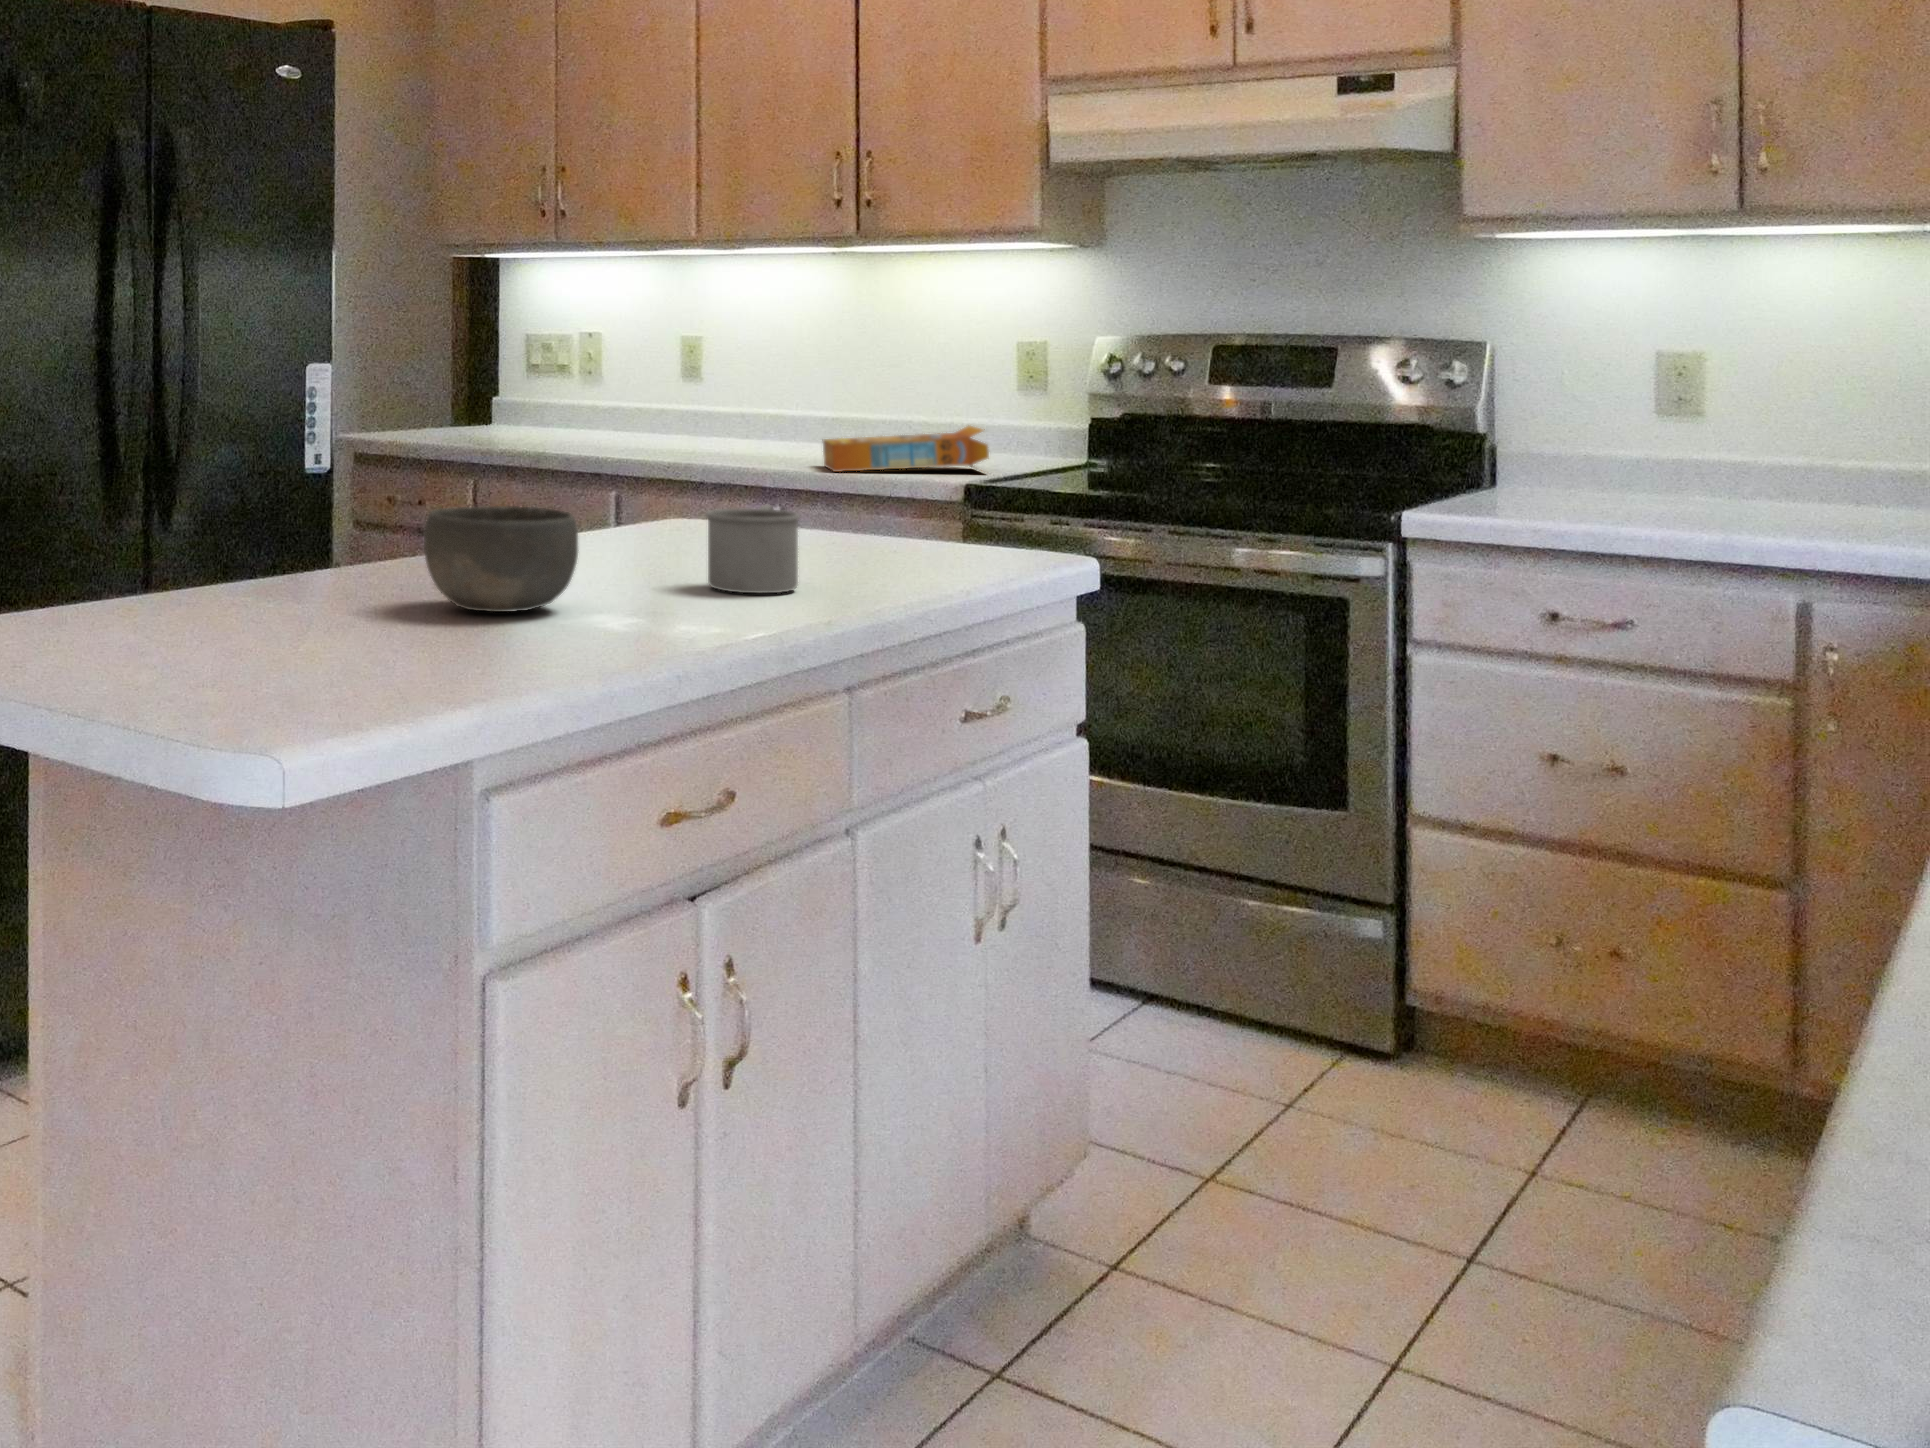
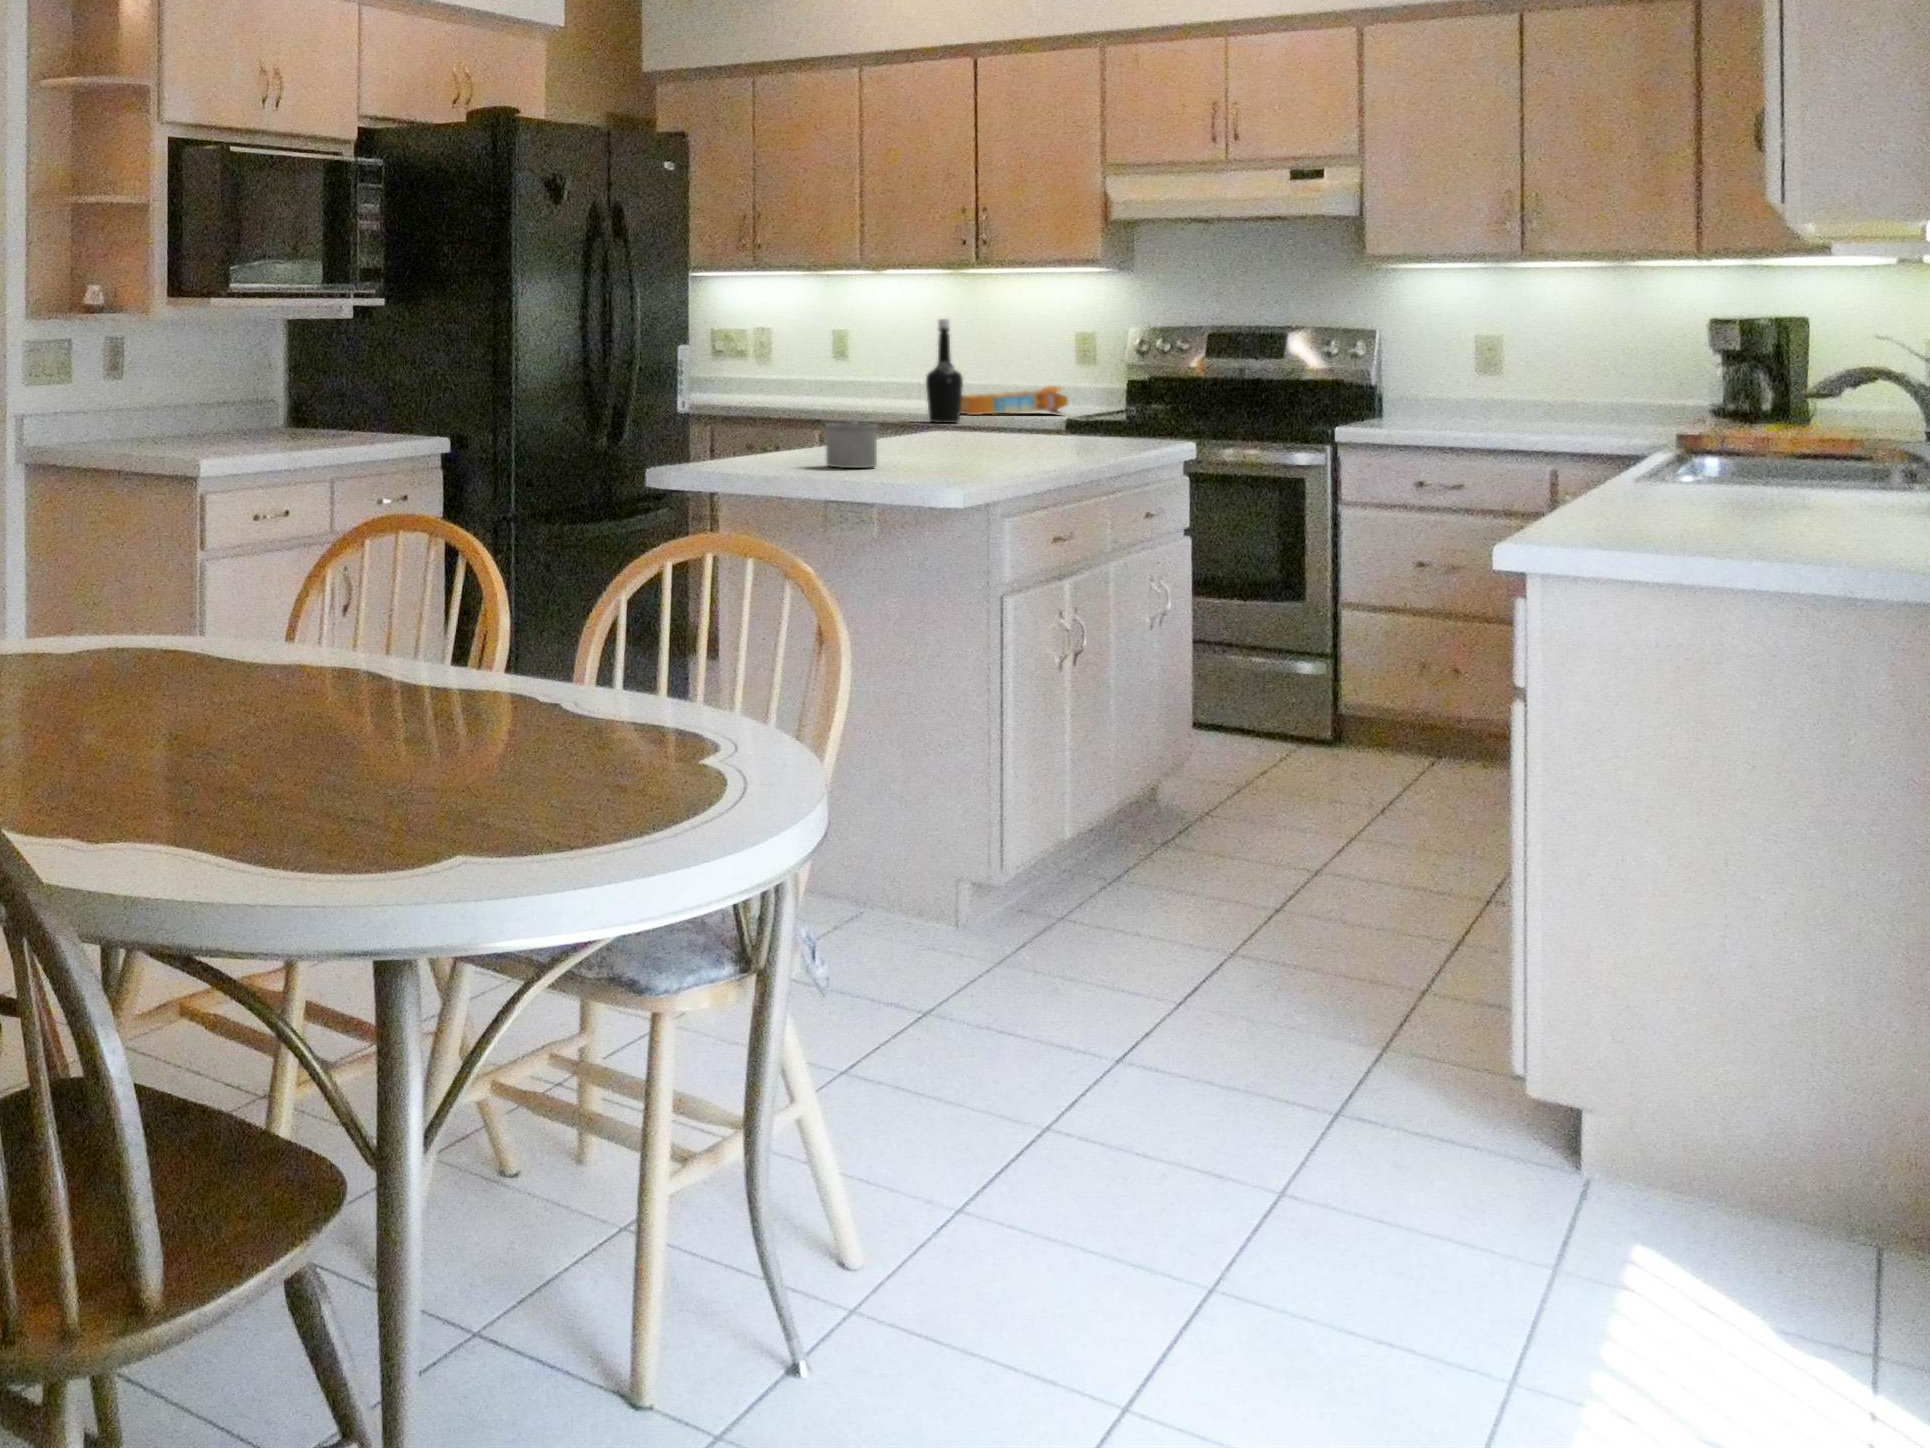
bottle: none [727,321,786,491] -> present [926,319,963,423]
mug: present [706,505,800,593] -> present [826,422,877,468]
bowl: present [424,506,578,612] -> none [900,410,978,459]

